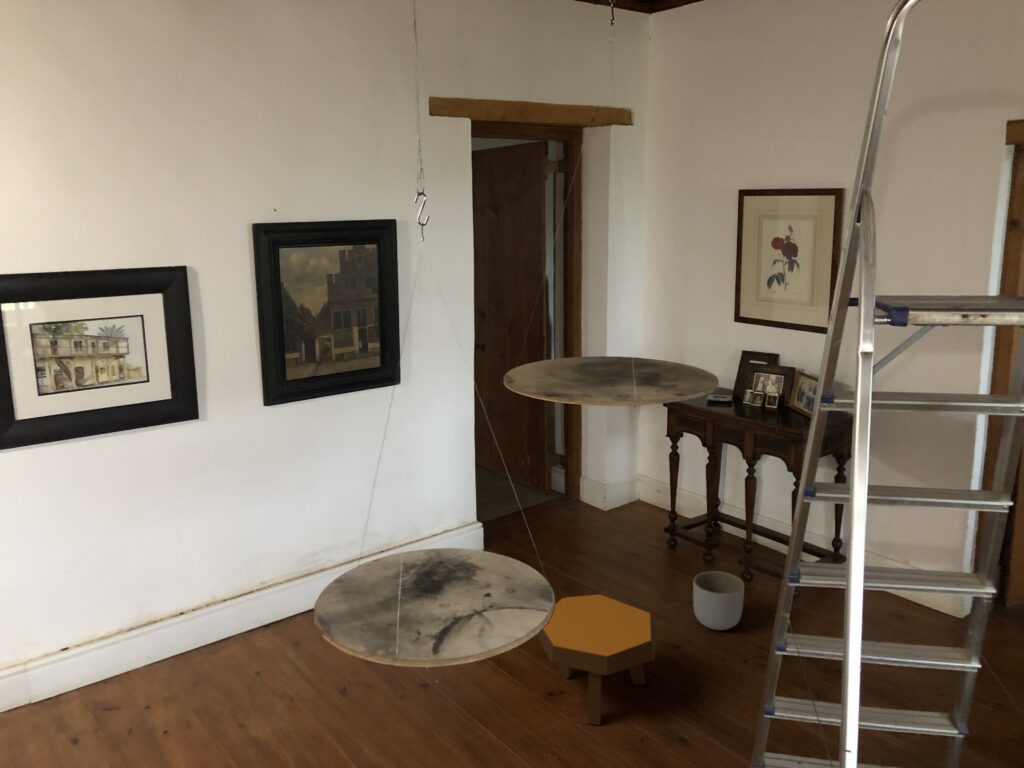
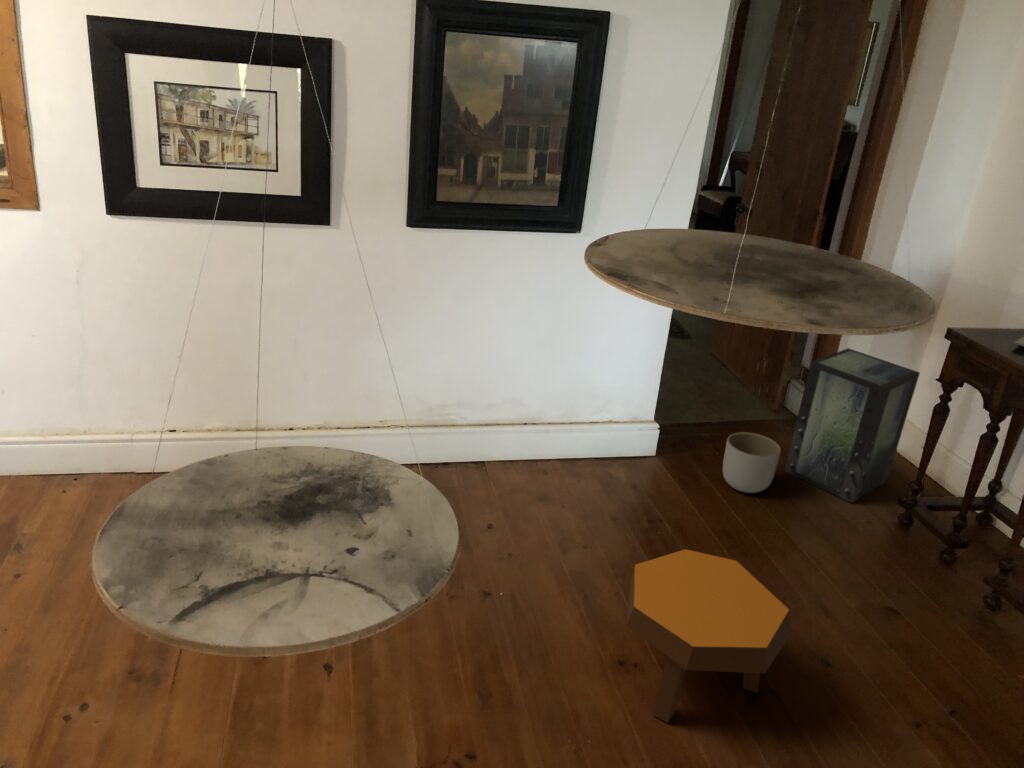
storage box: none [580,430,650,541] -> present [785,348,920,503]
planter: present [693,571,744,630] -> present [723,432,781,493]

